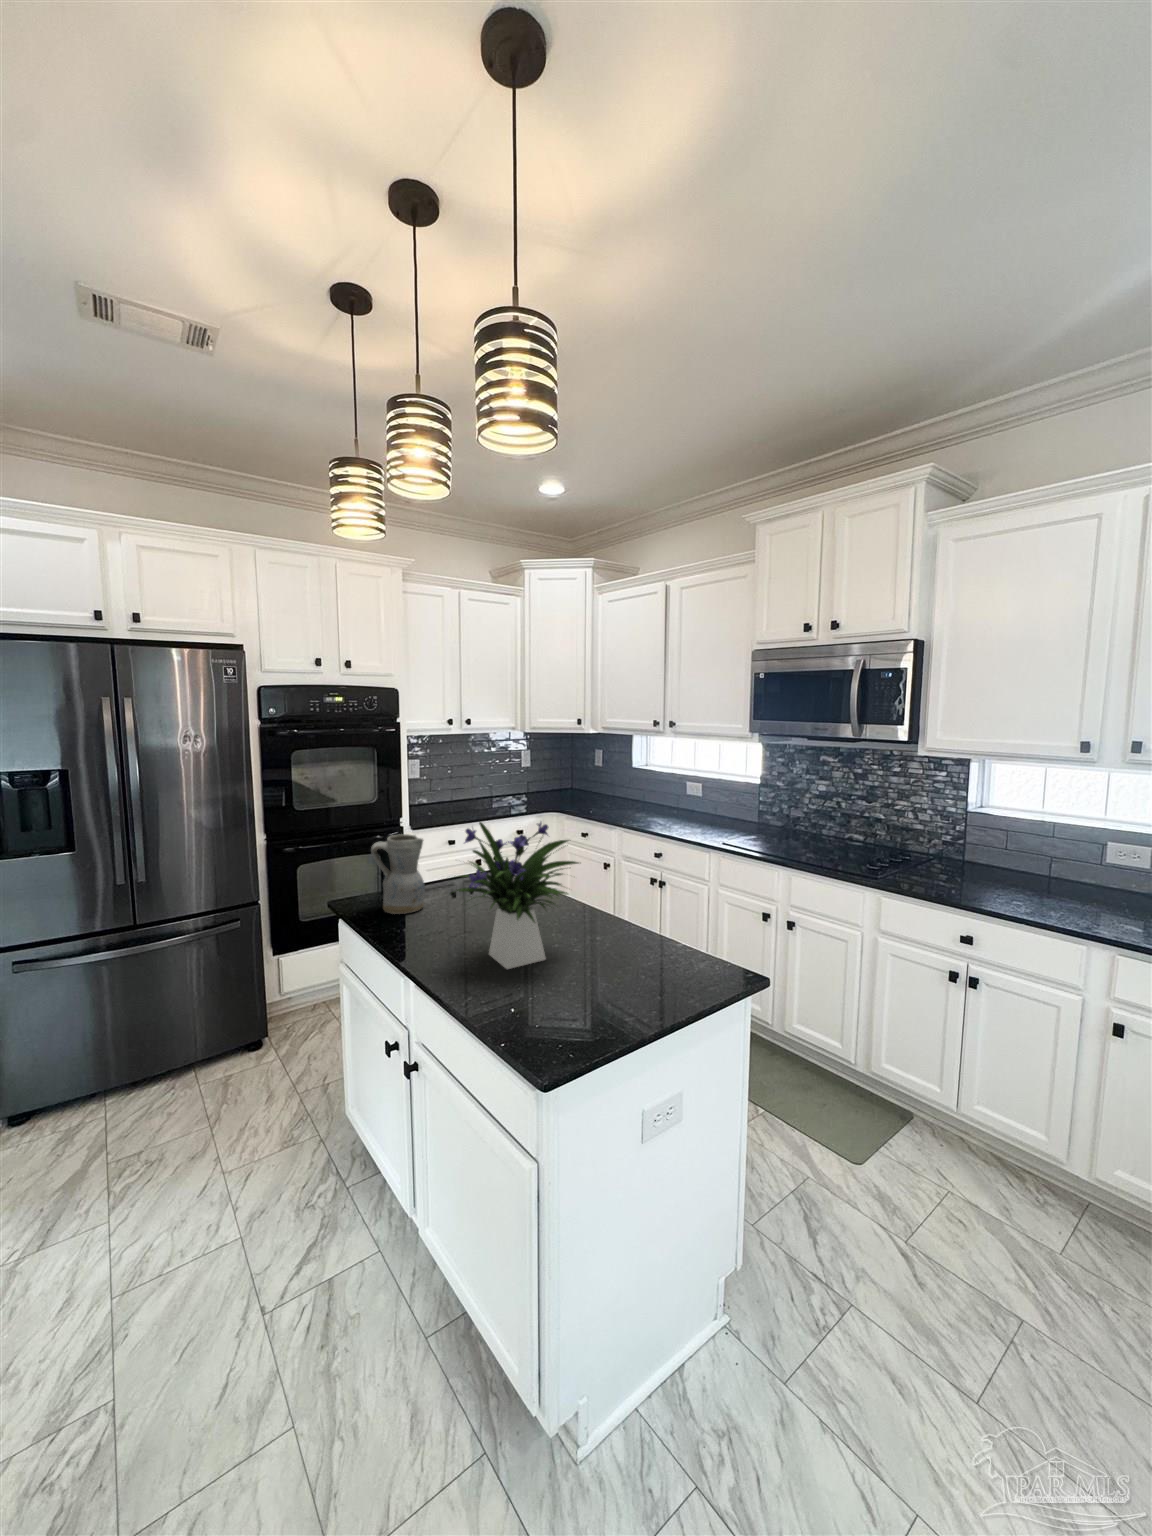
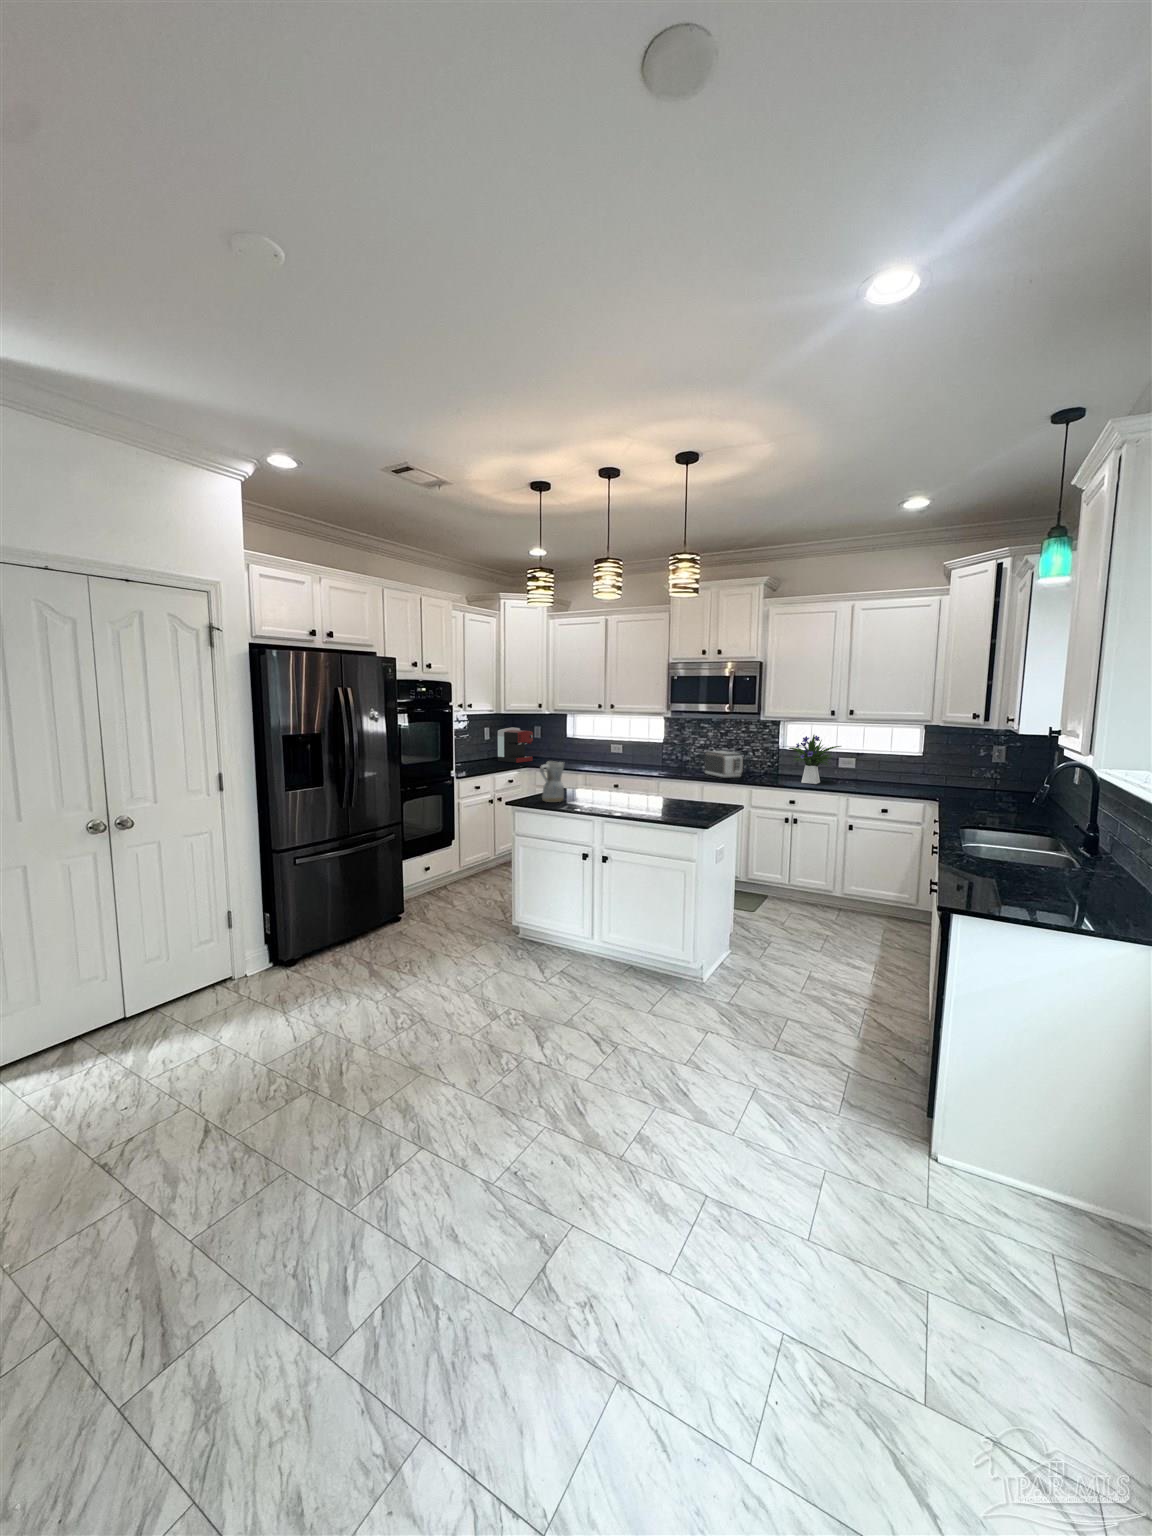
coffee maker: none [531,751,579,803] -> present [498,727,533,763]
toaster: none [812,808,881,865] -> present [705,751,743,778]
flower arrangement: present [457,822,579,969] -> present [789,735,841,784]

